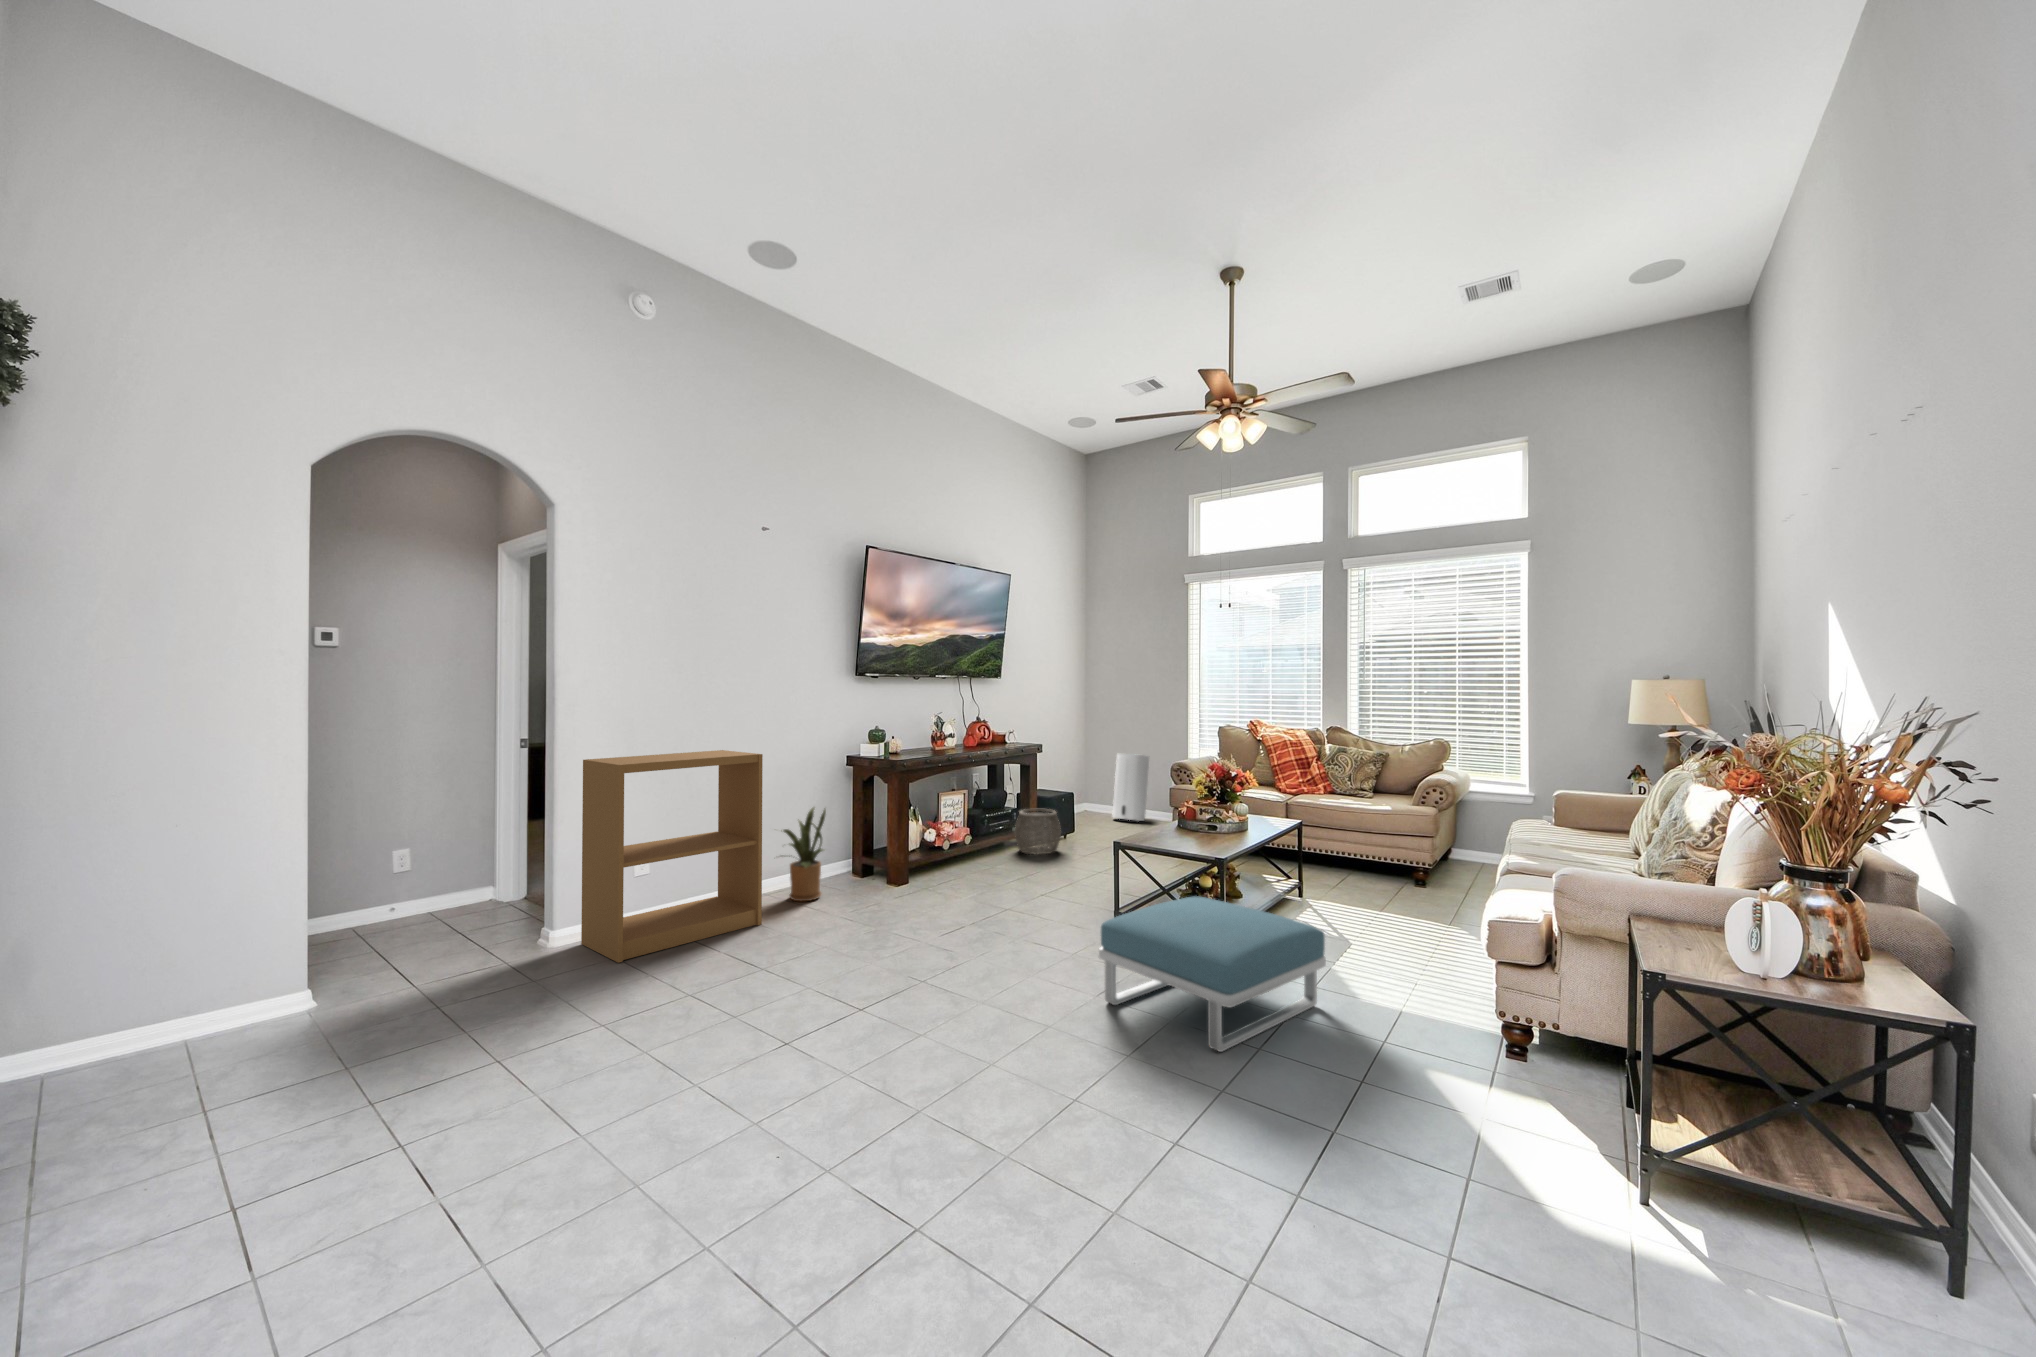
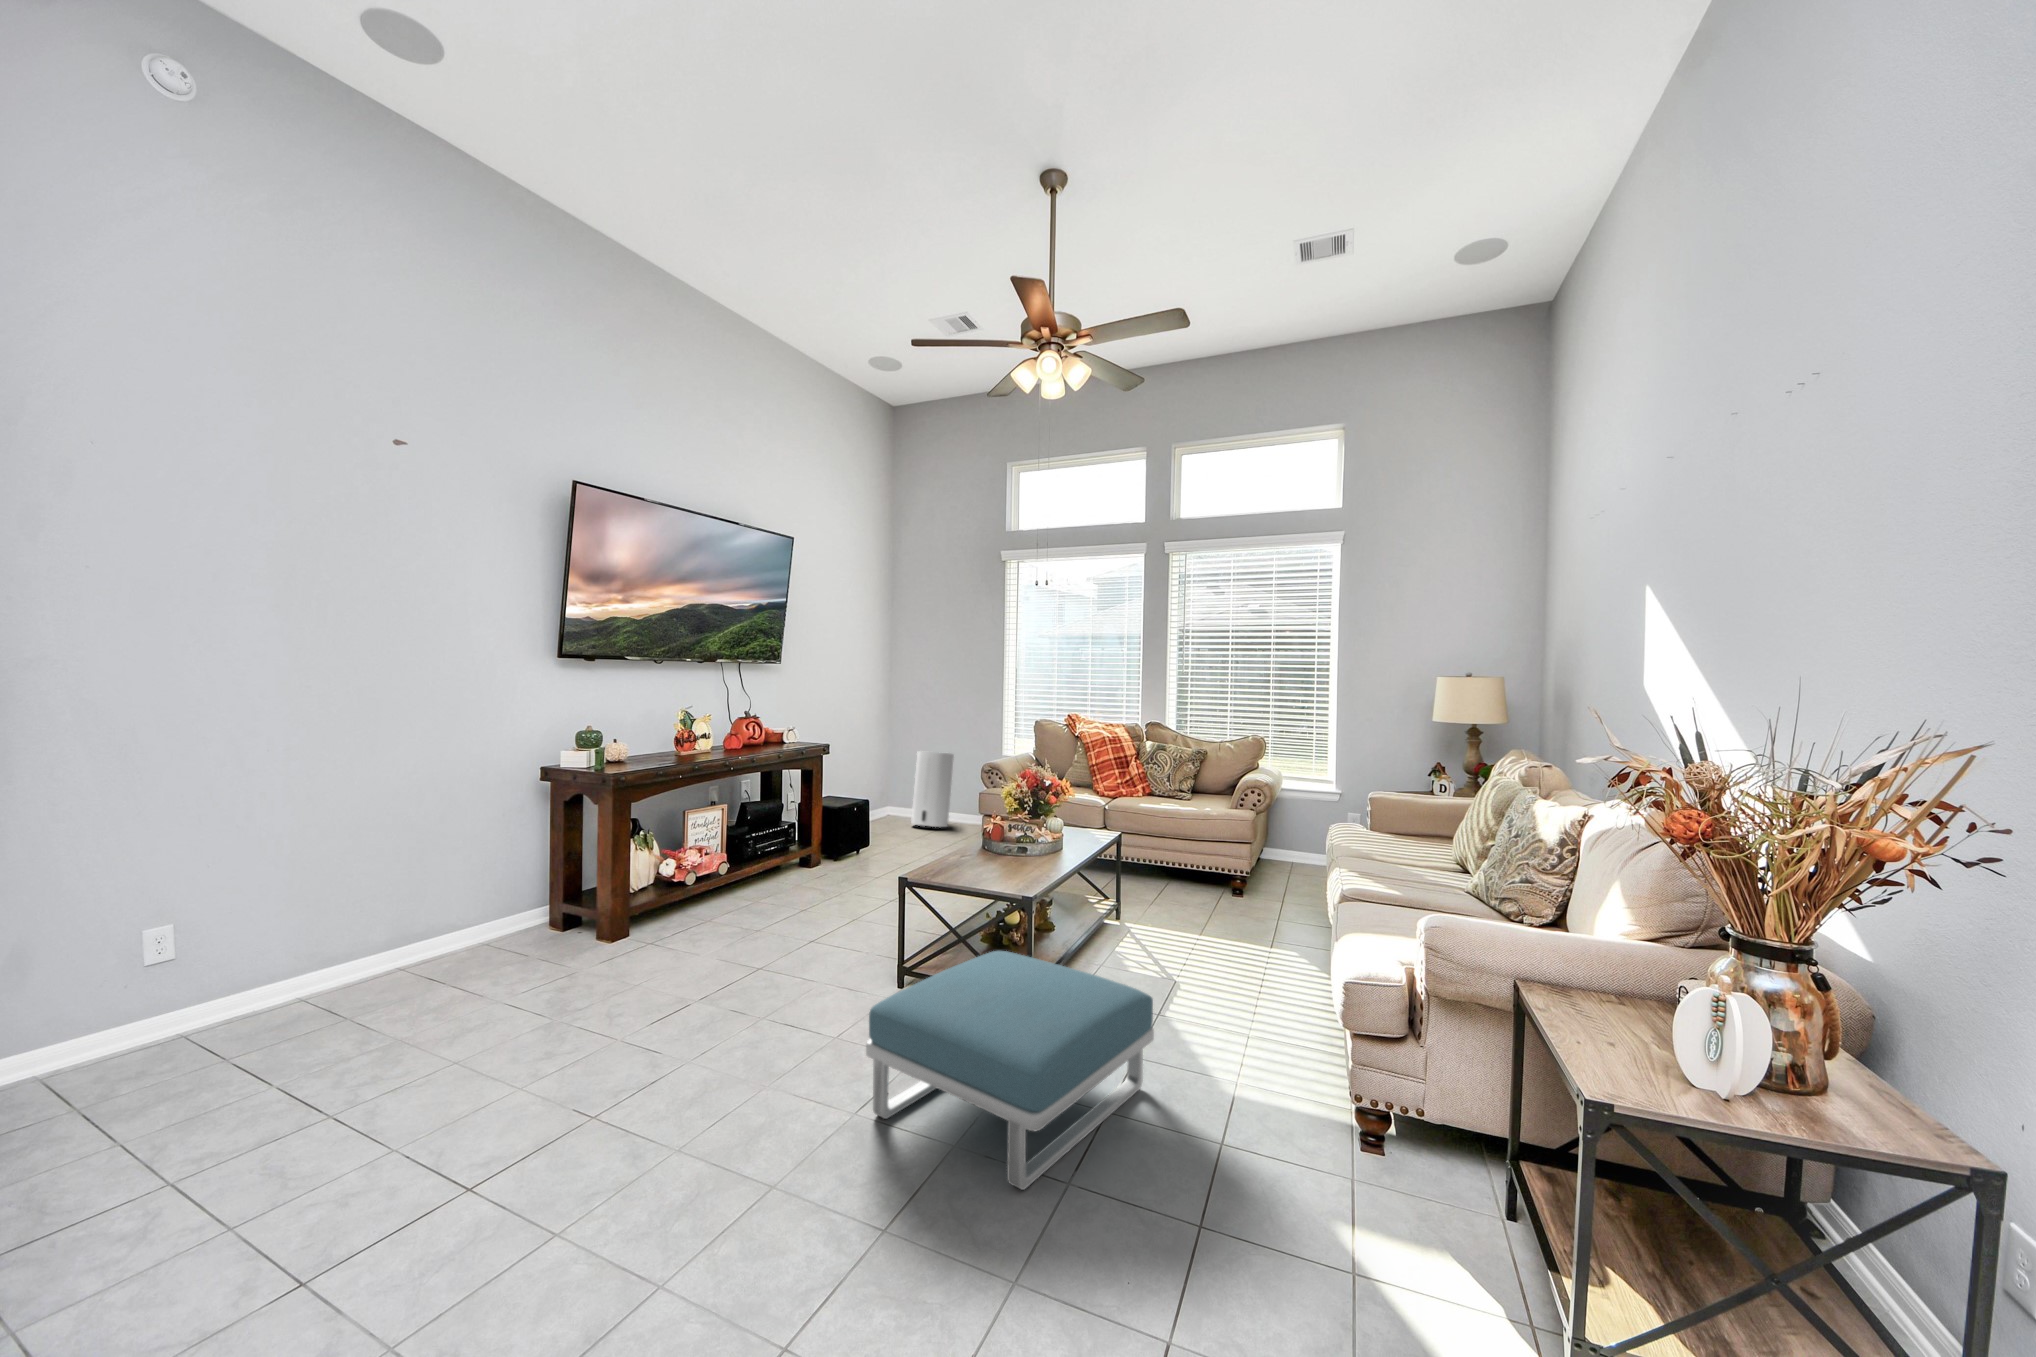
bookshelf: present [581,750,763,963] -> none [35,768,388,1123]
house plant: present [783,808,826,901] -> none [420,838,515,974]
woven basket: present [1015,809,1061,855] -> none [788,822,846,879]

